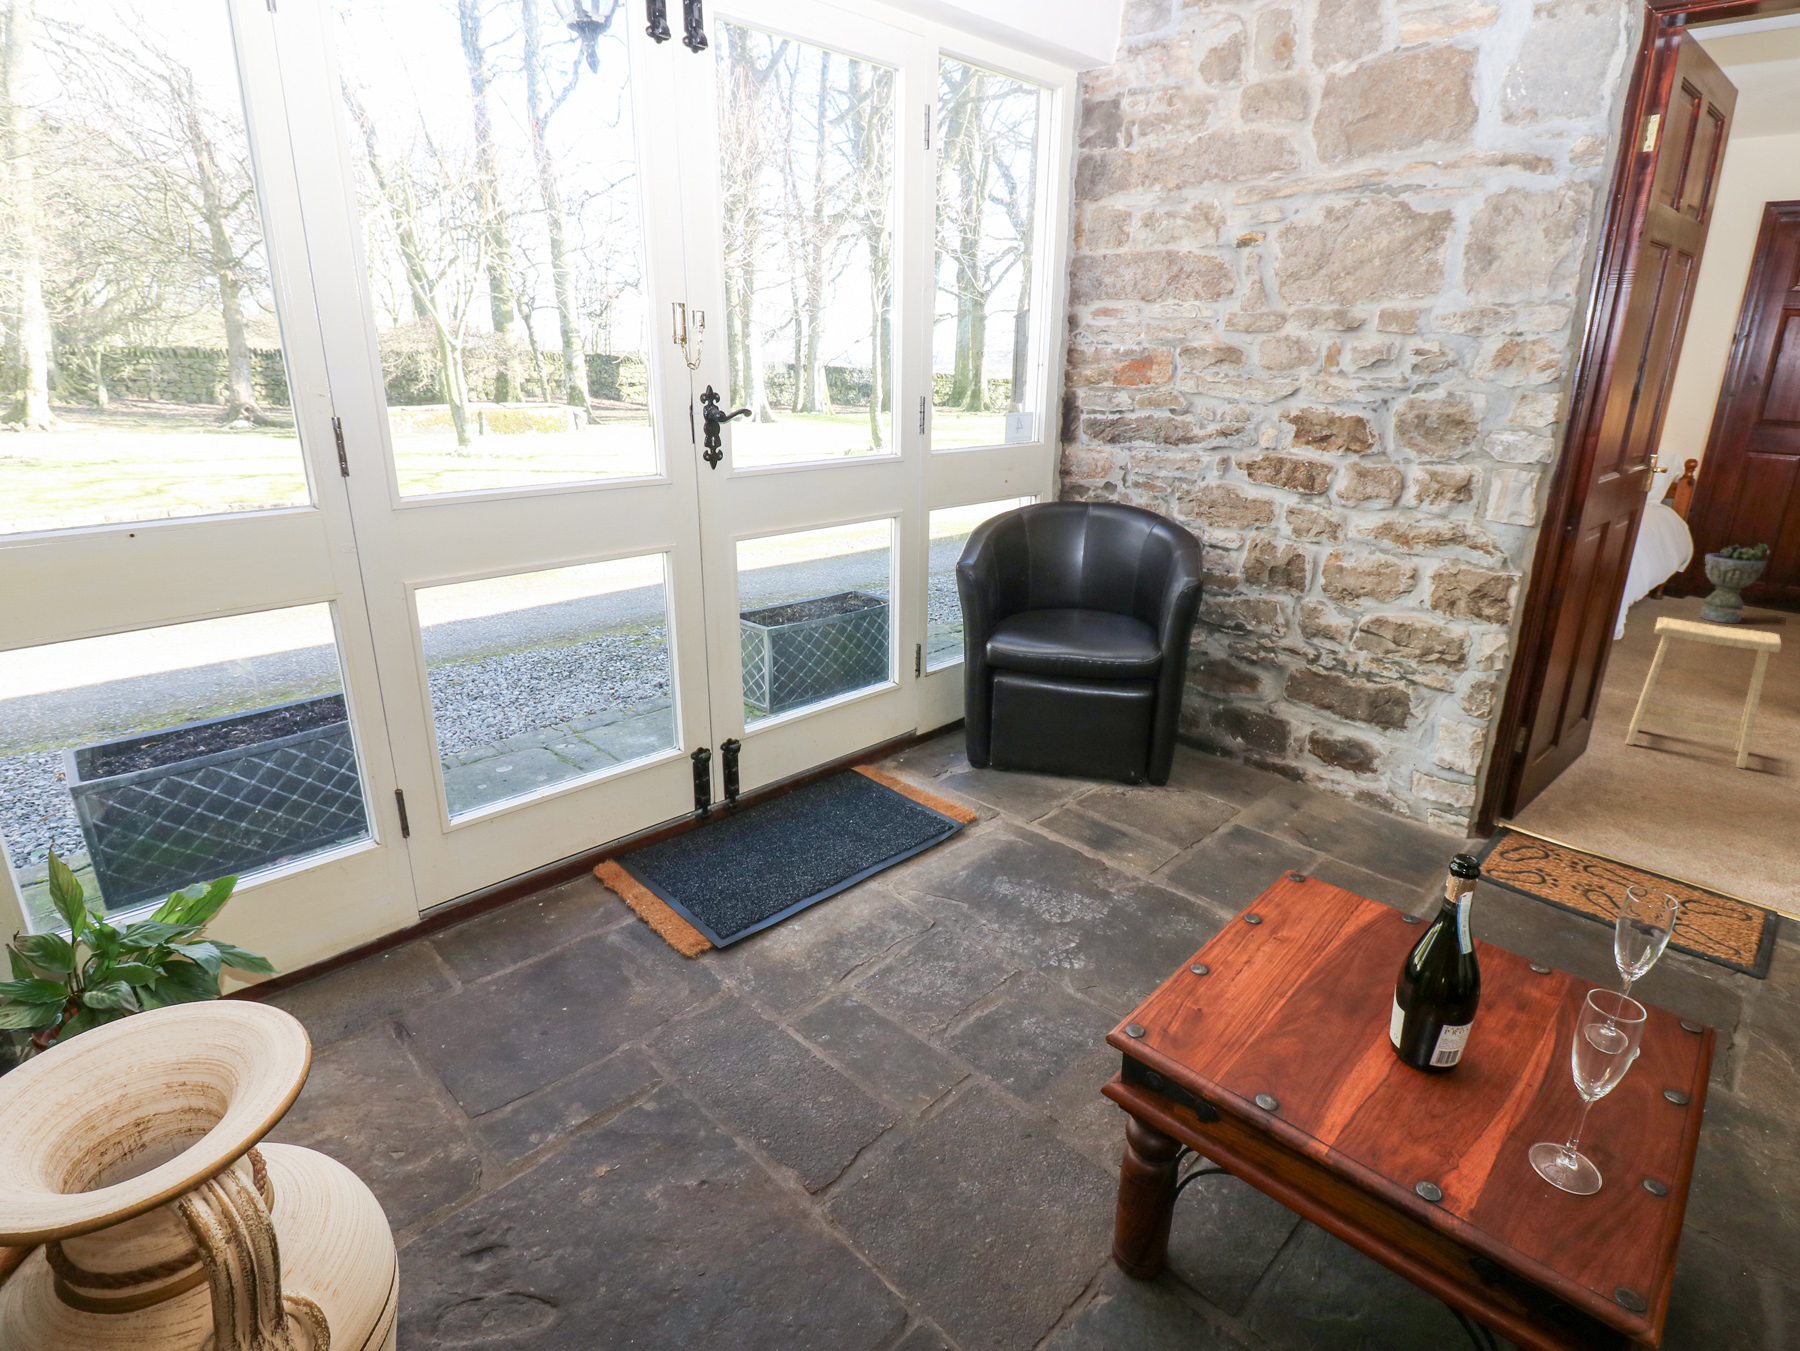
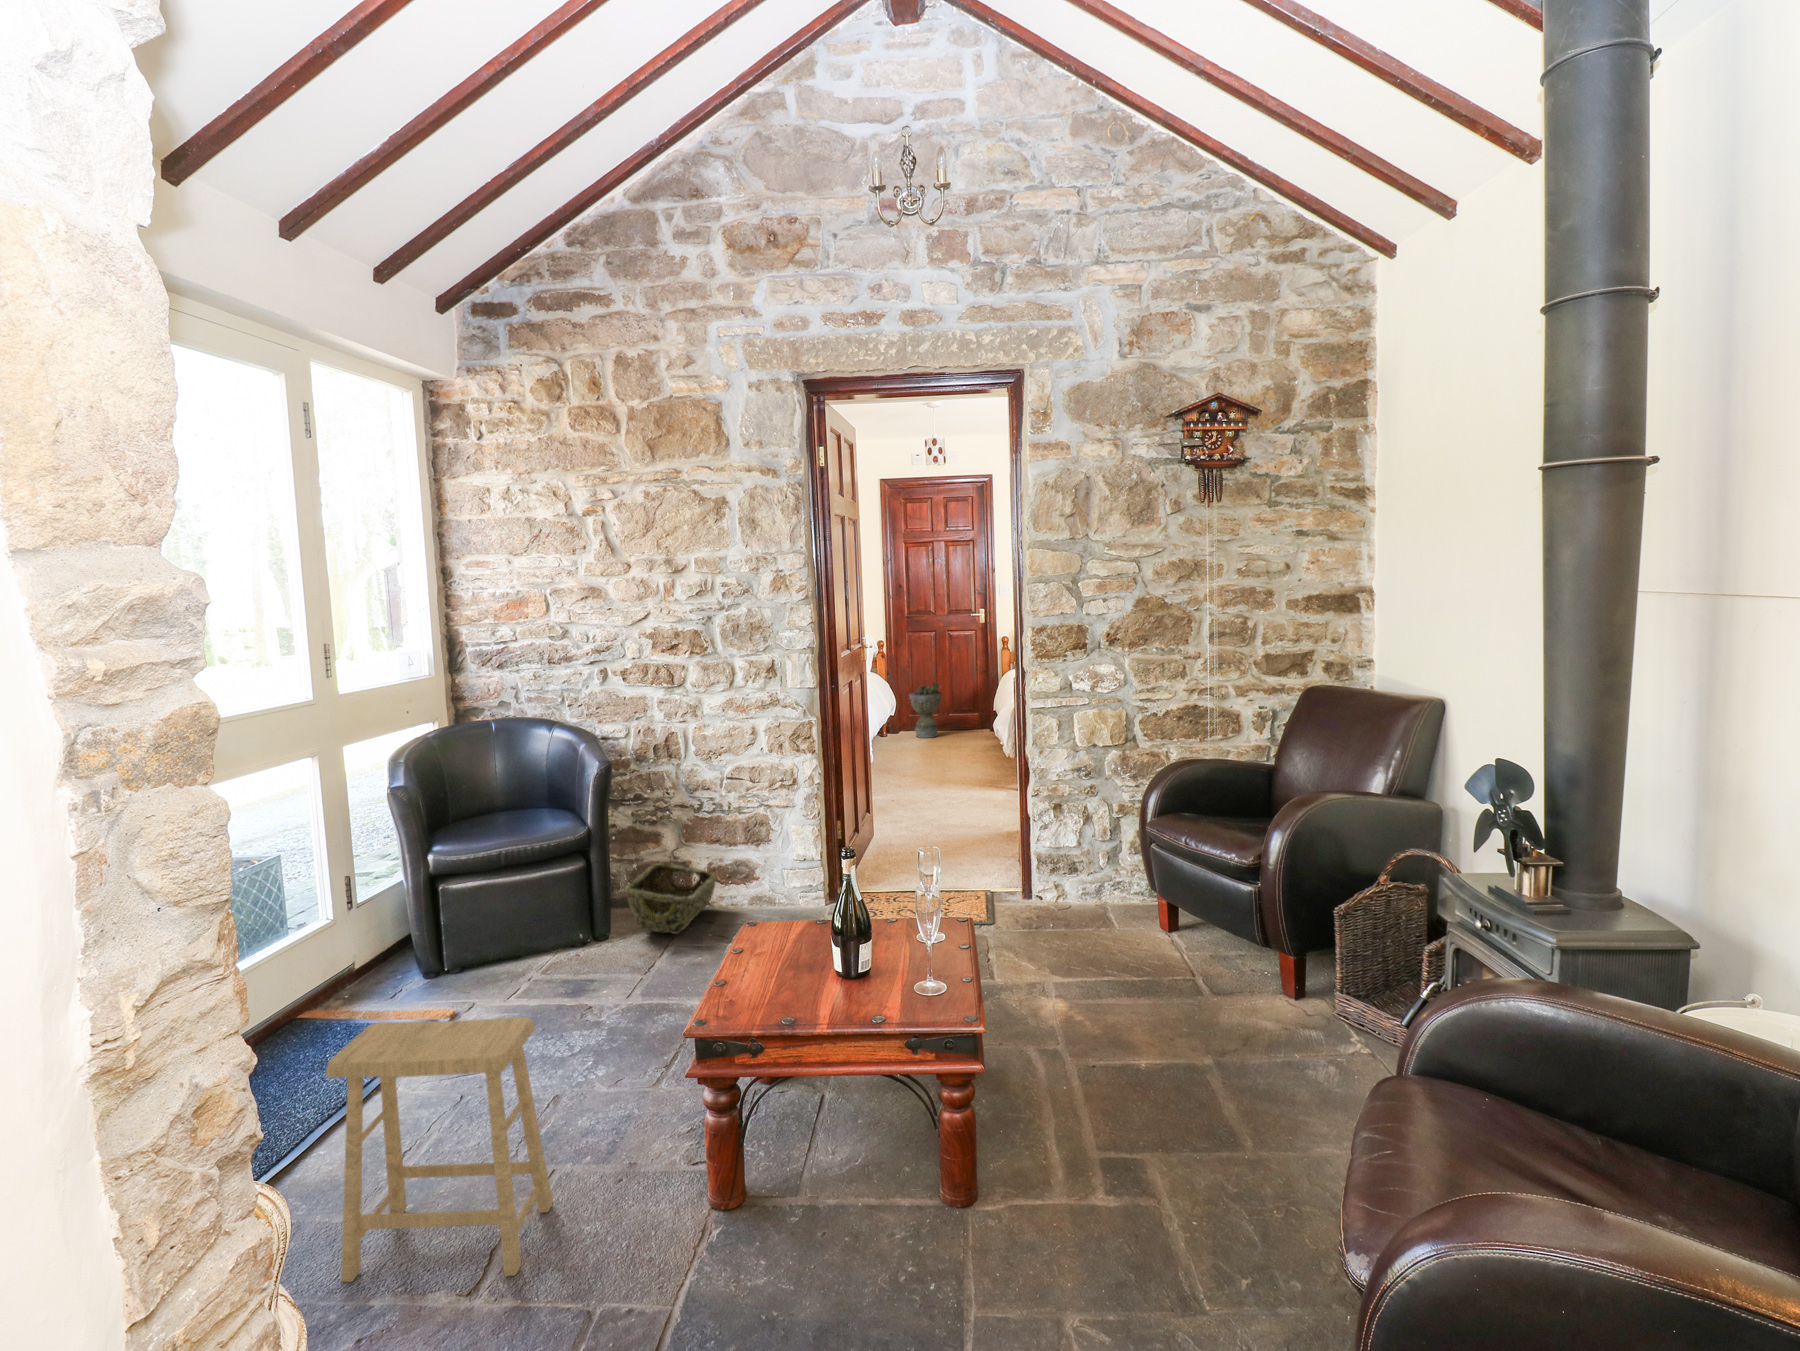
footstool: present [1626,617,1781,768] -> present [326,1017,553,1282]
woven basket: none [1191,714,1318,810] -> present [625,863,717,934]

